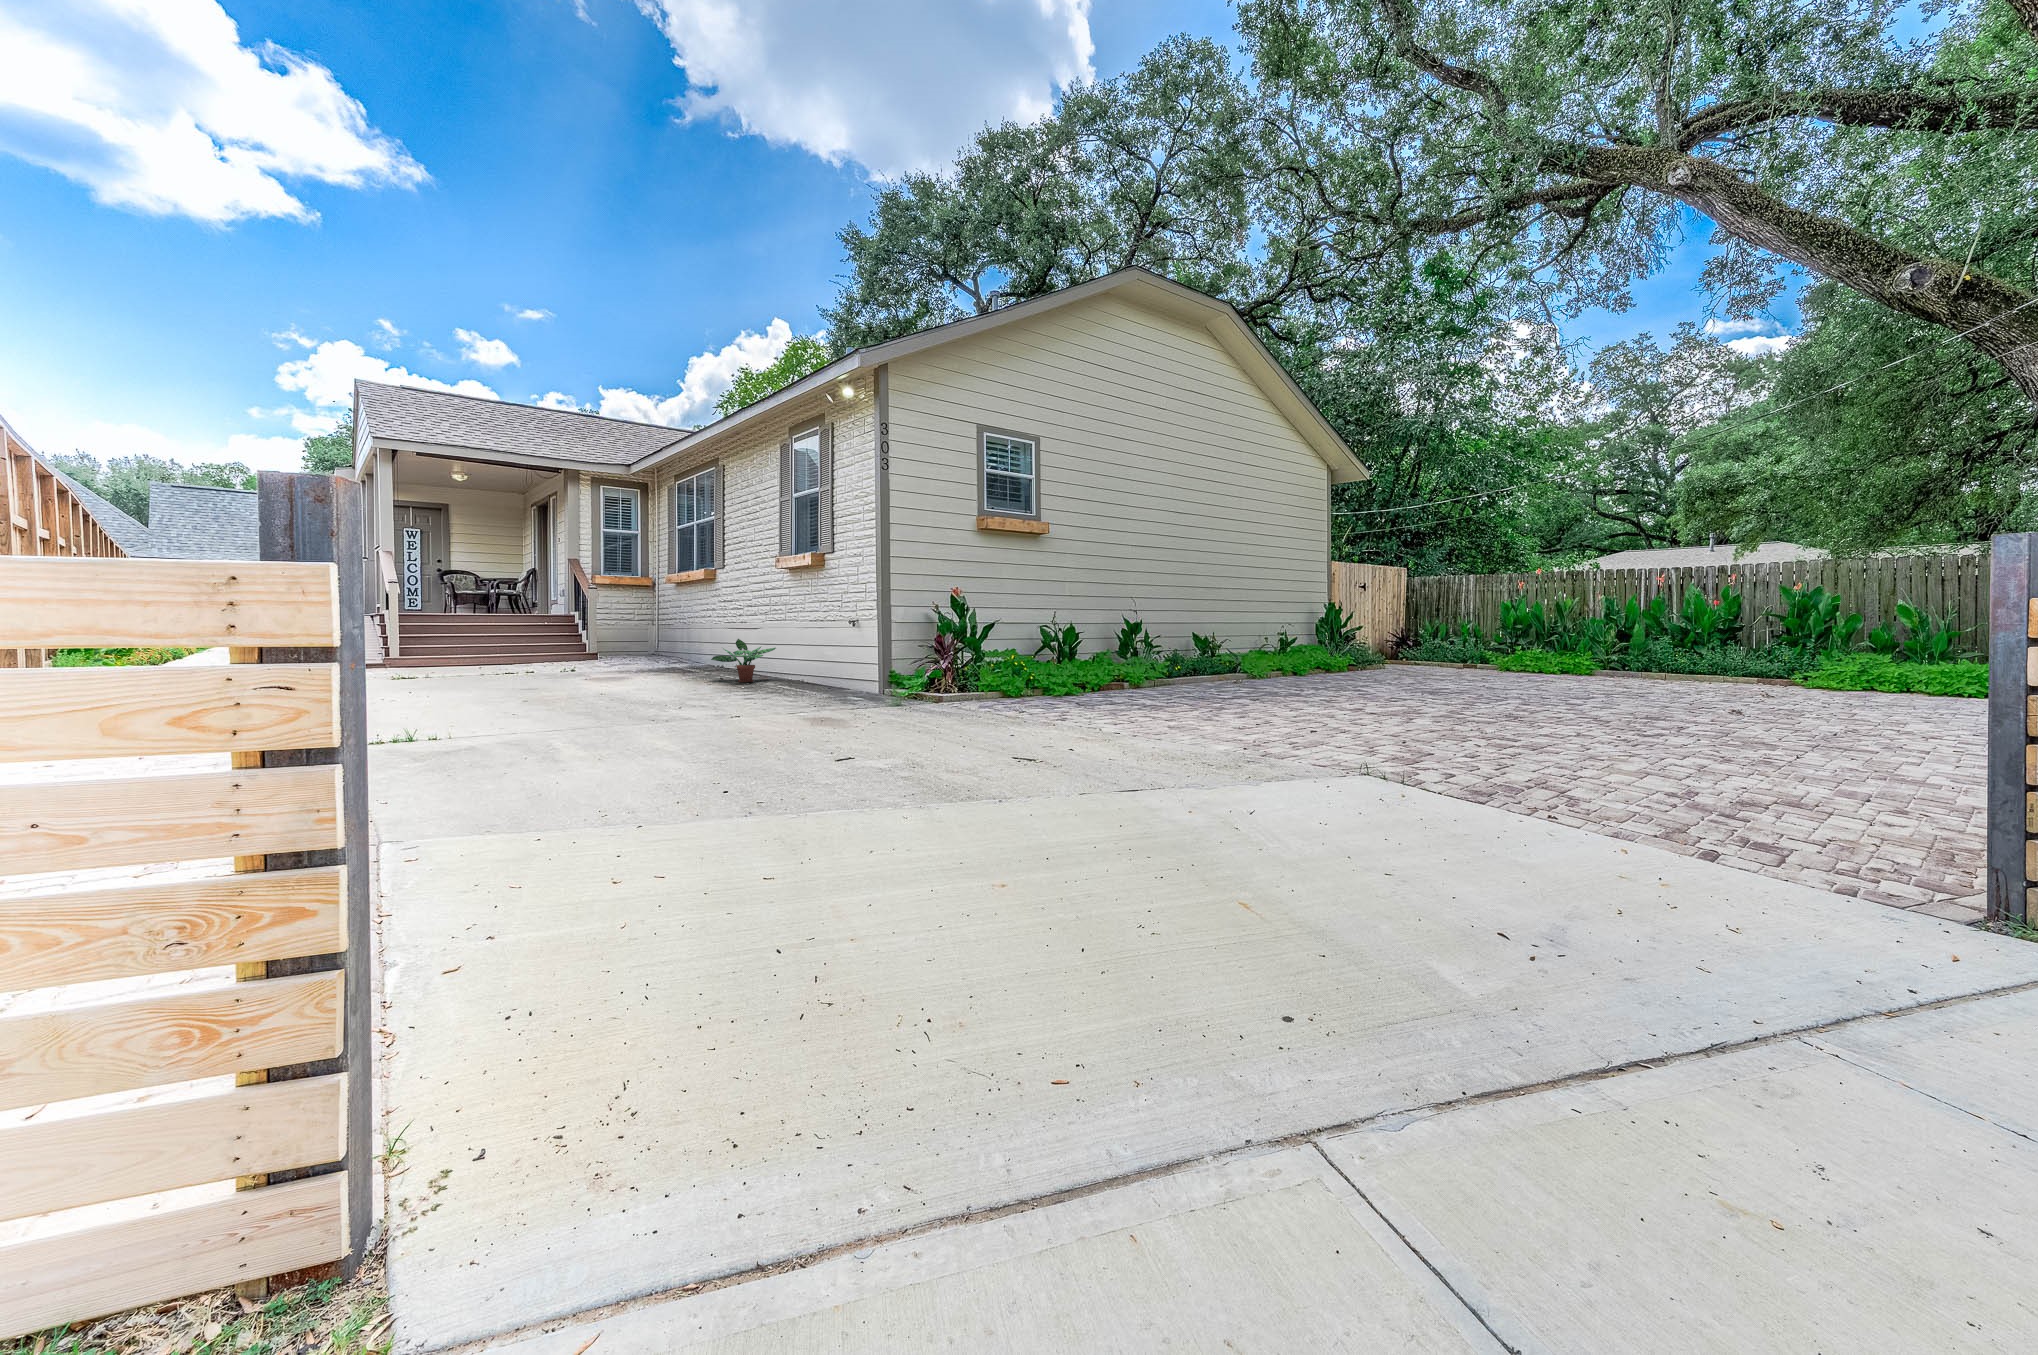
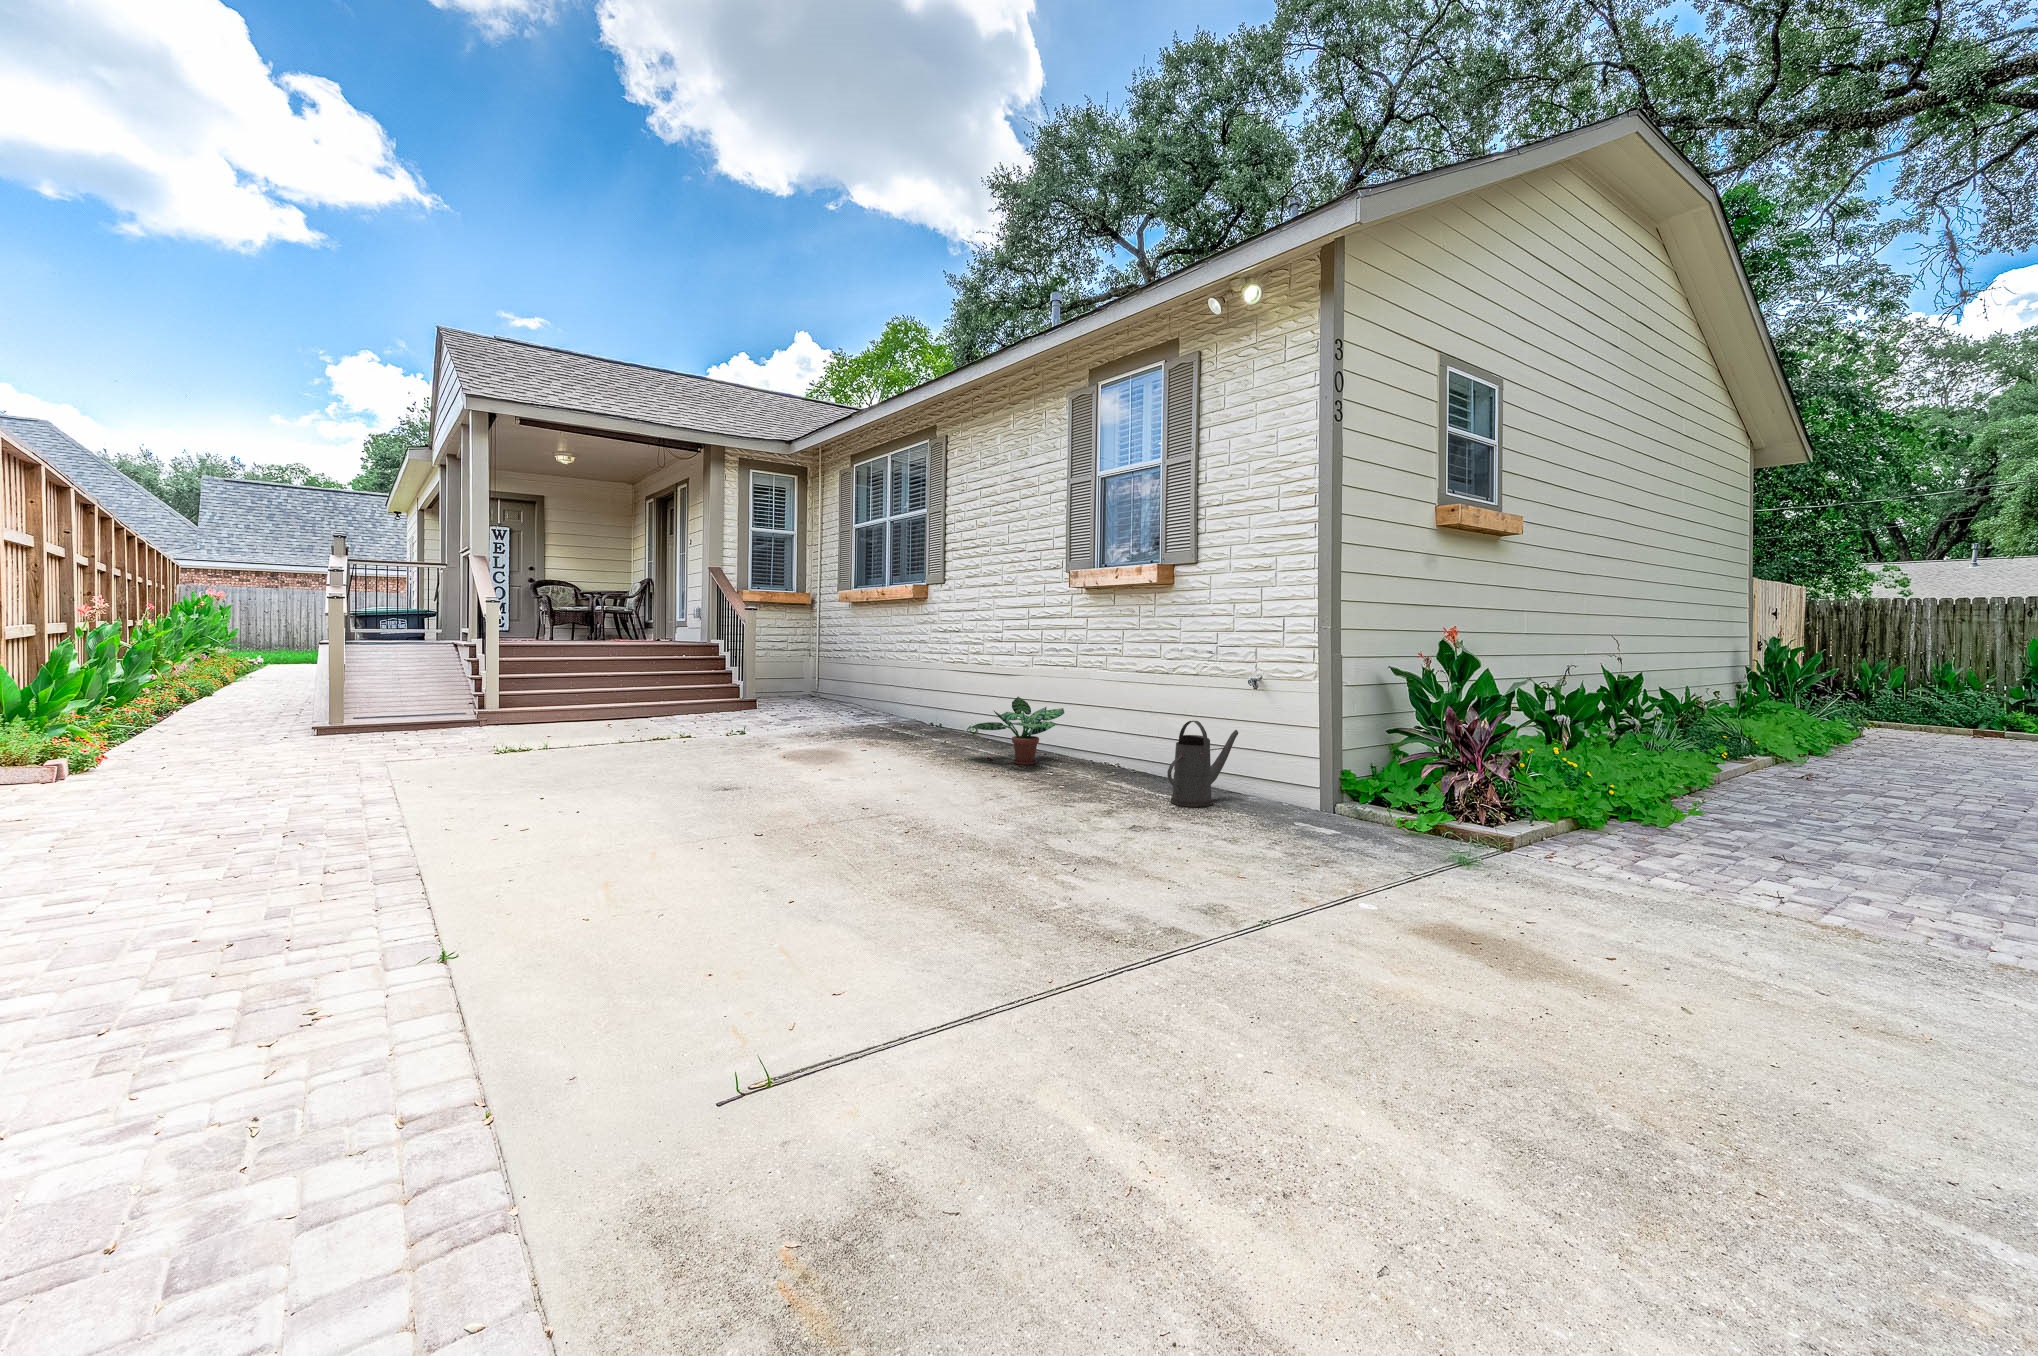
watering can: none [791,645,849,694] -> present [1167,721,1238,807]

